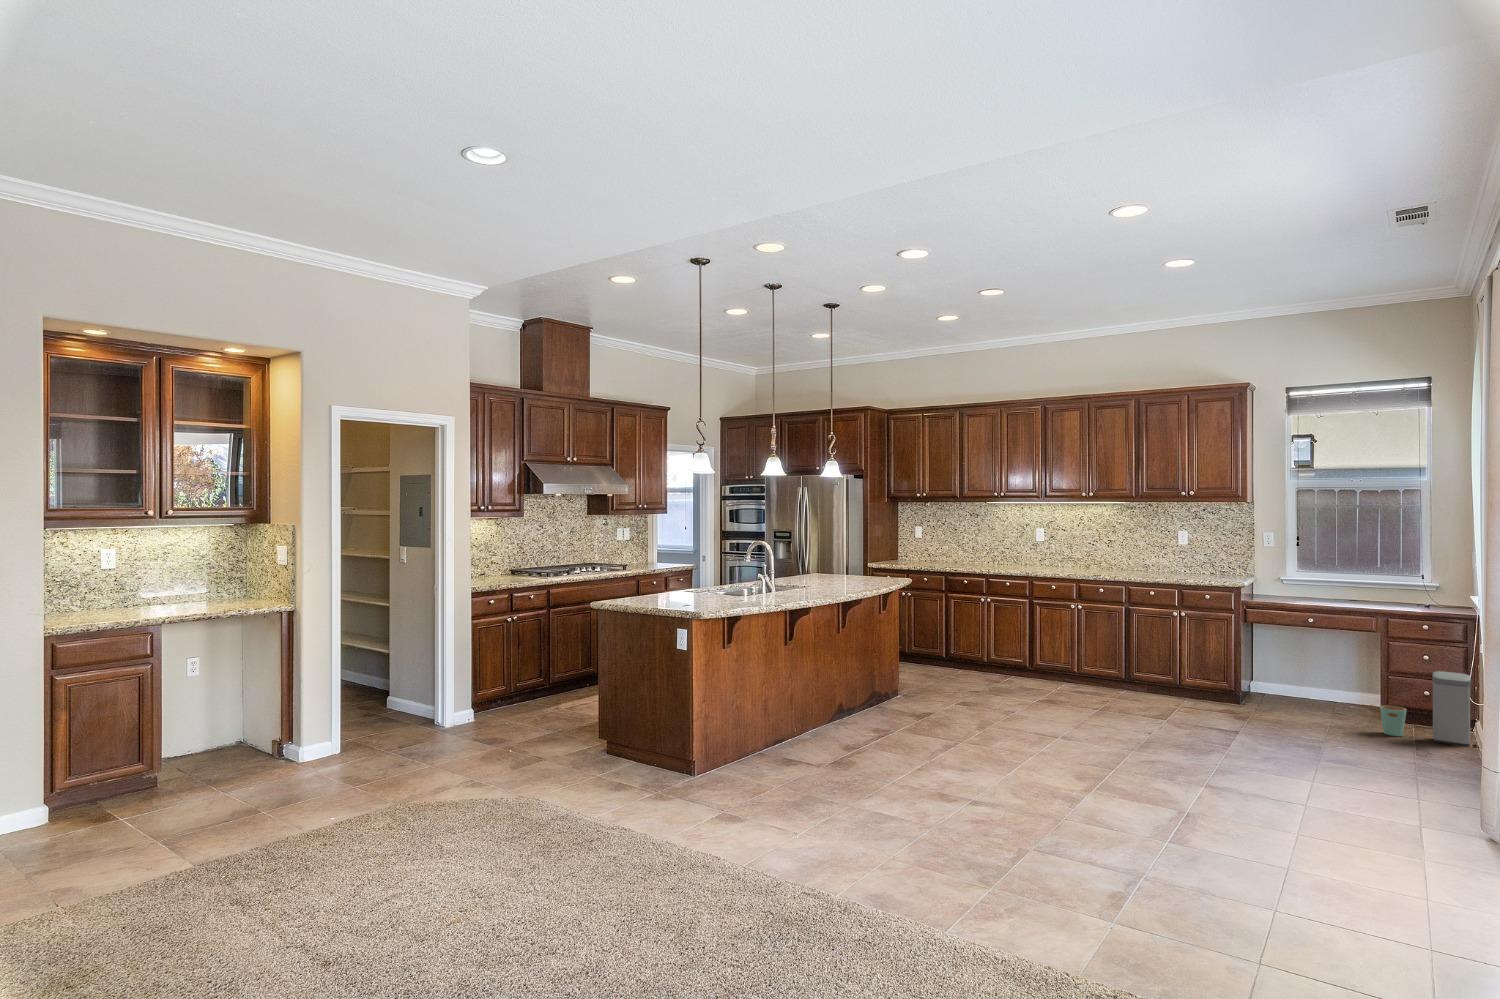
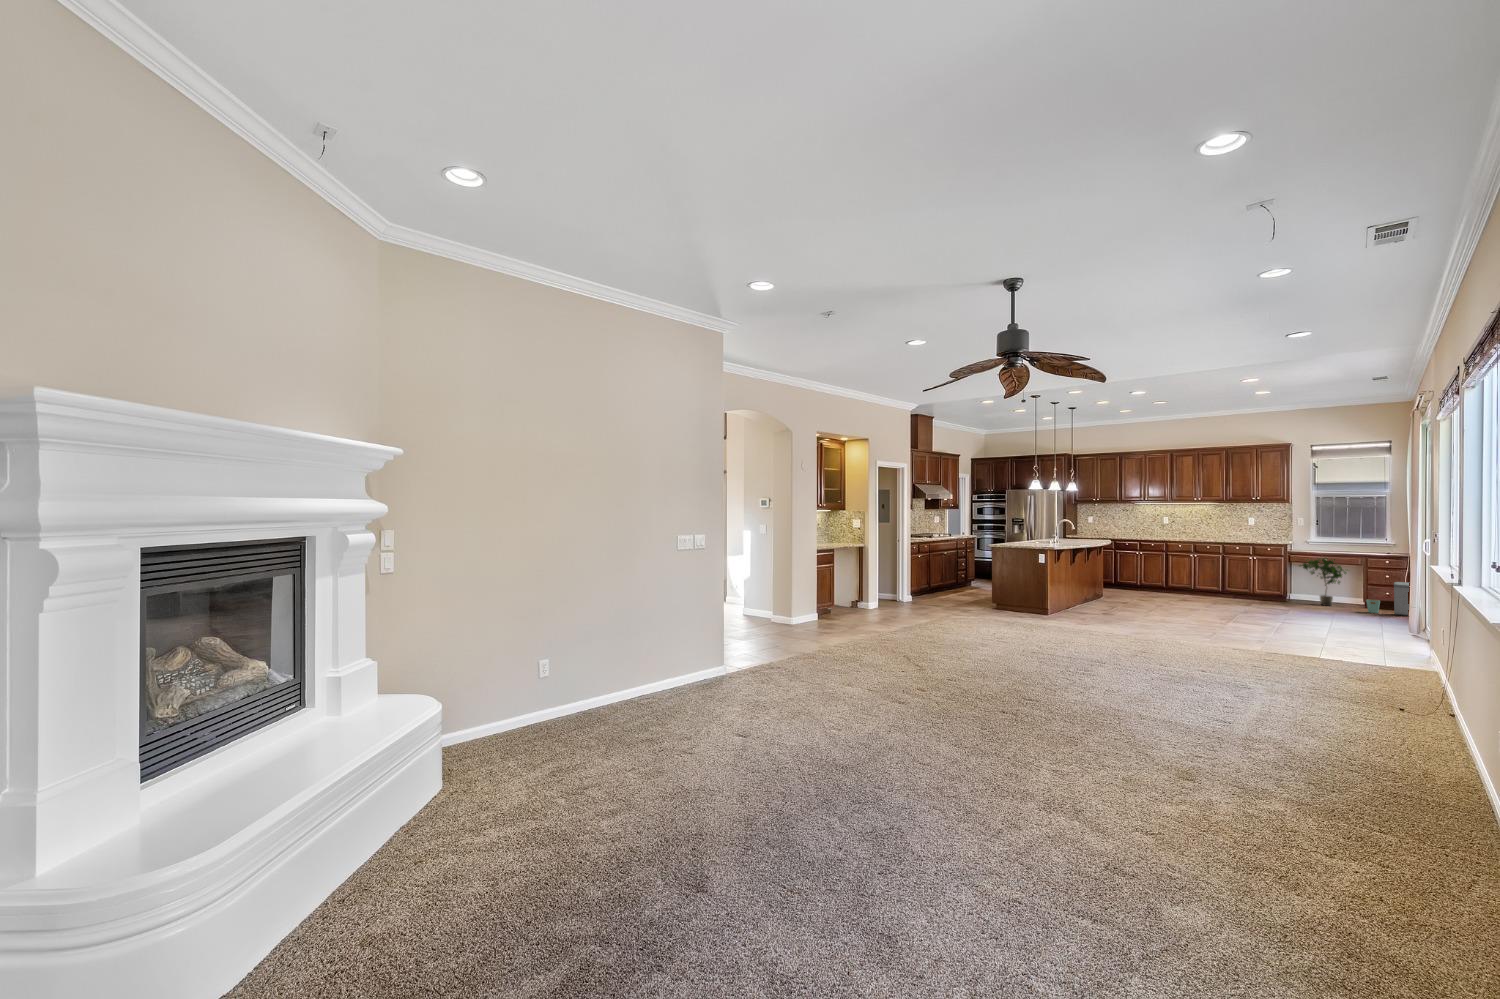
potted plant: none [1259,612,1353,711] -> present [1299,559,1346,606]

